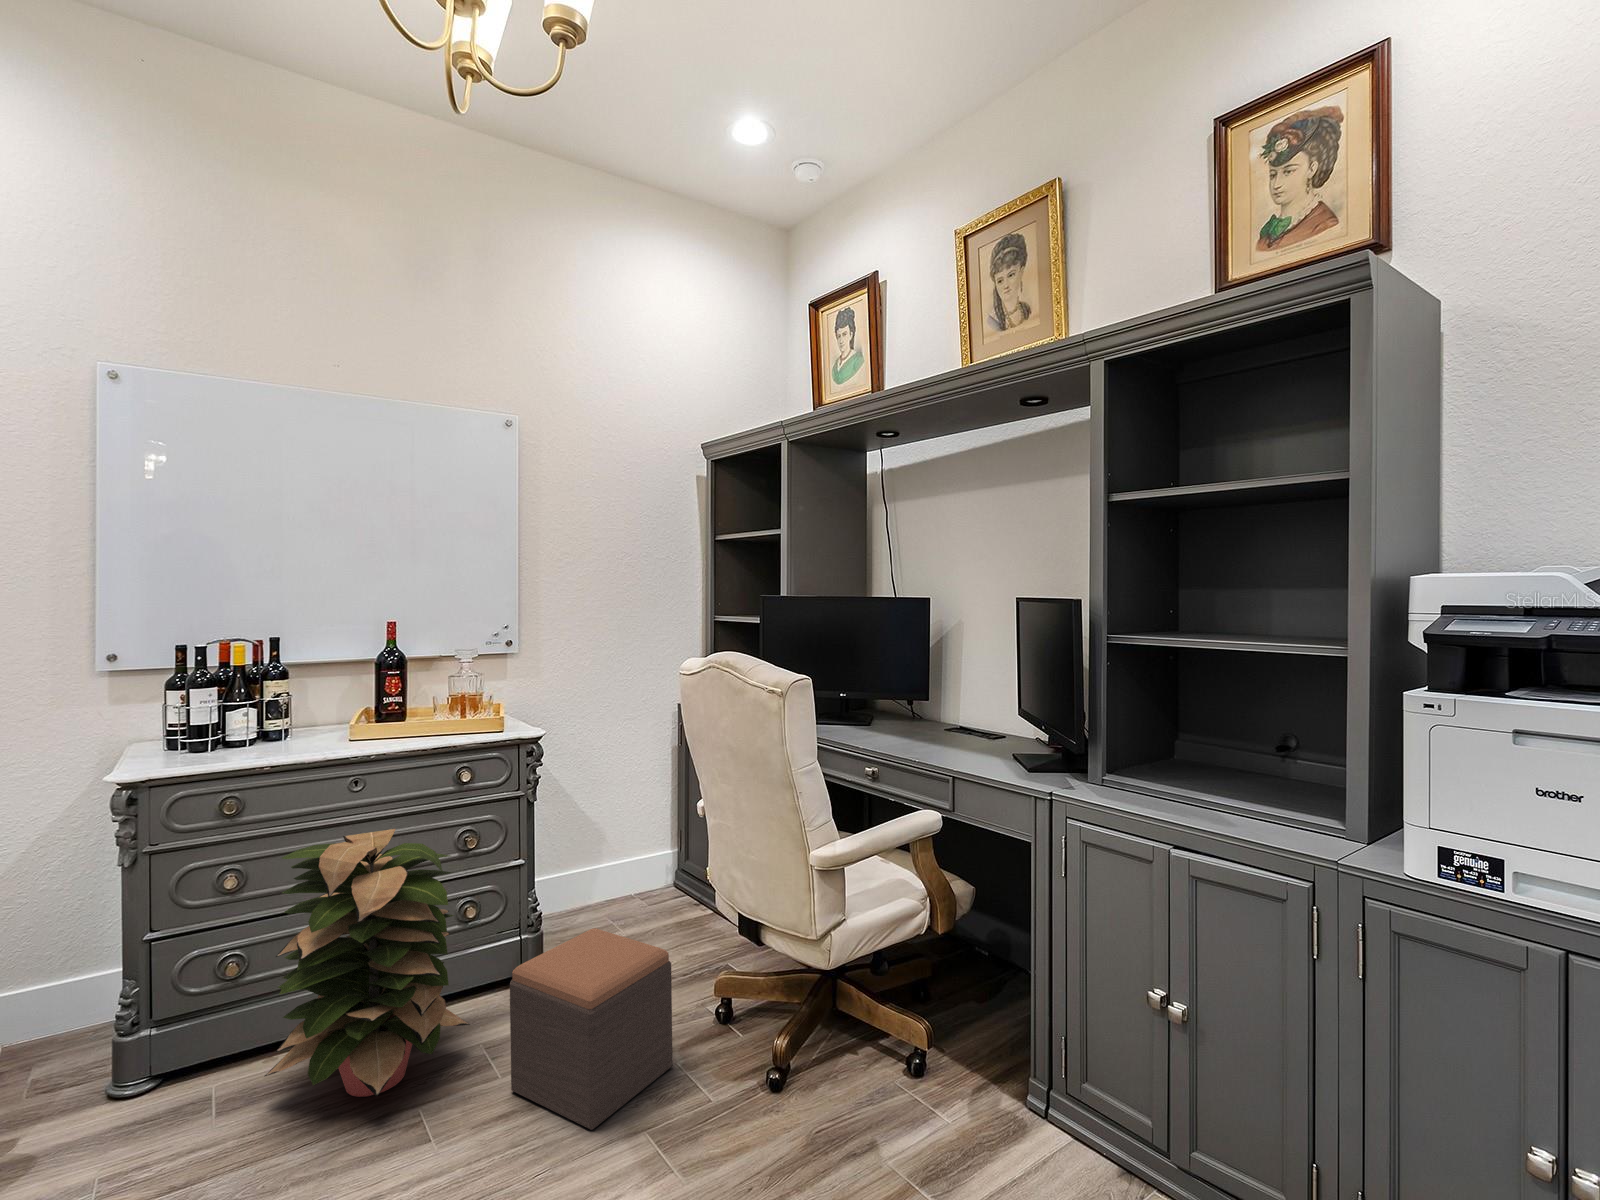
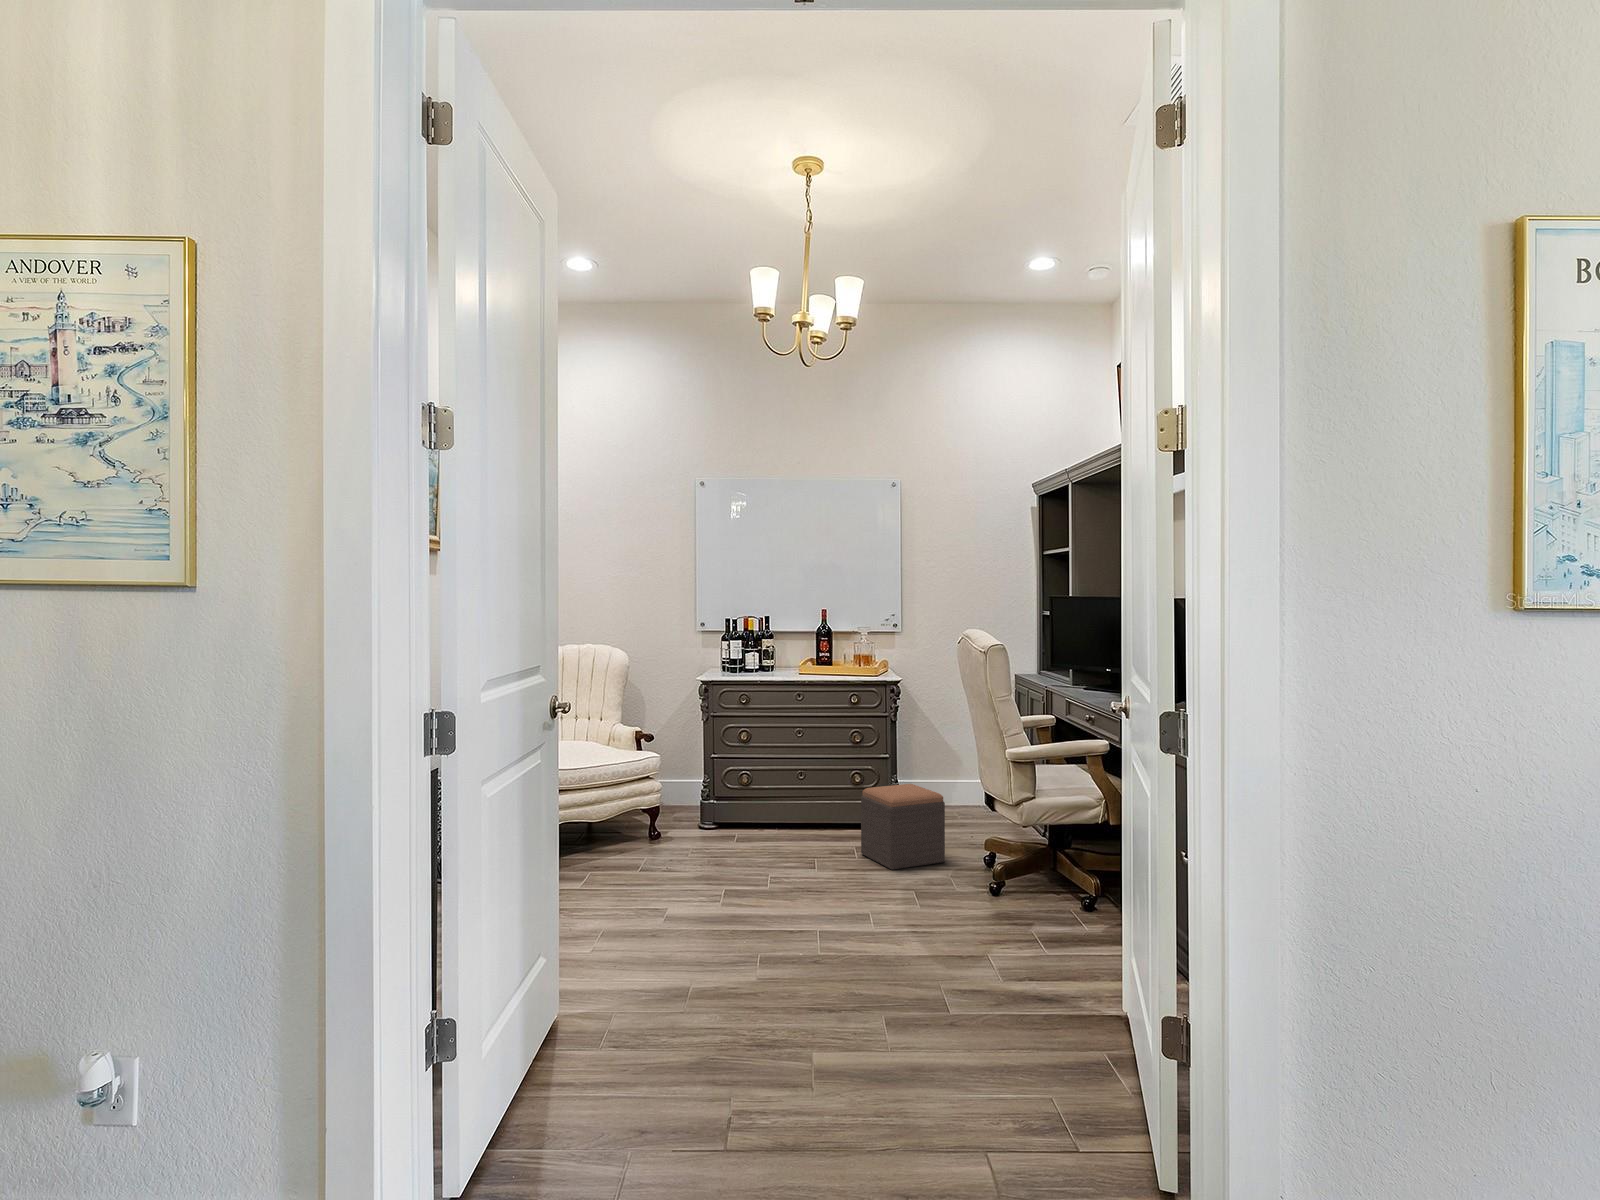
decorative plant: present [265,829,470,1097] -> none [756,715,849,844]

